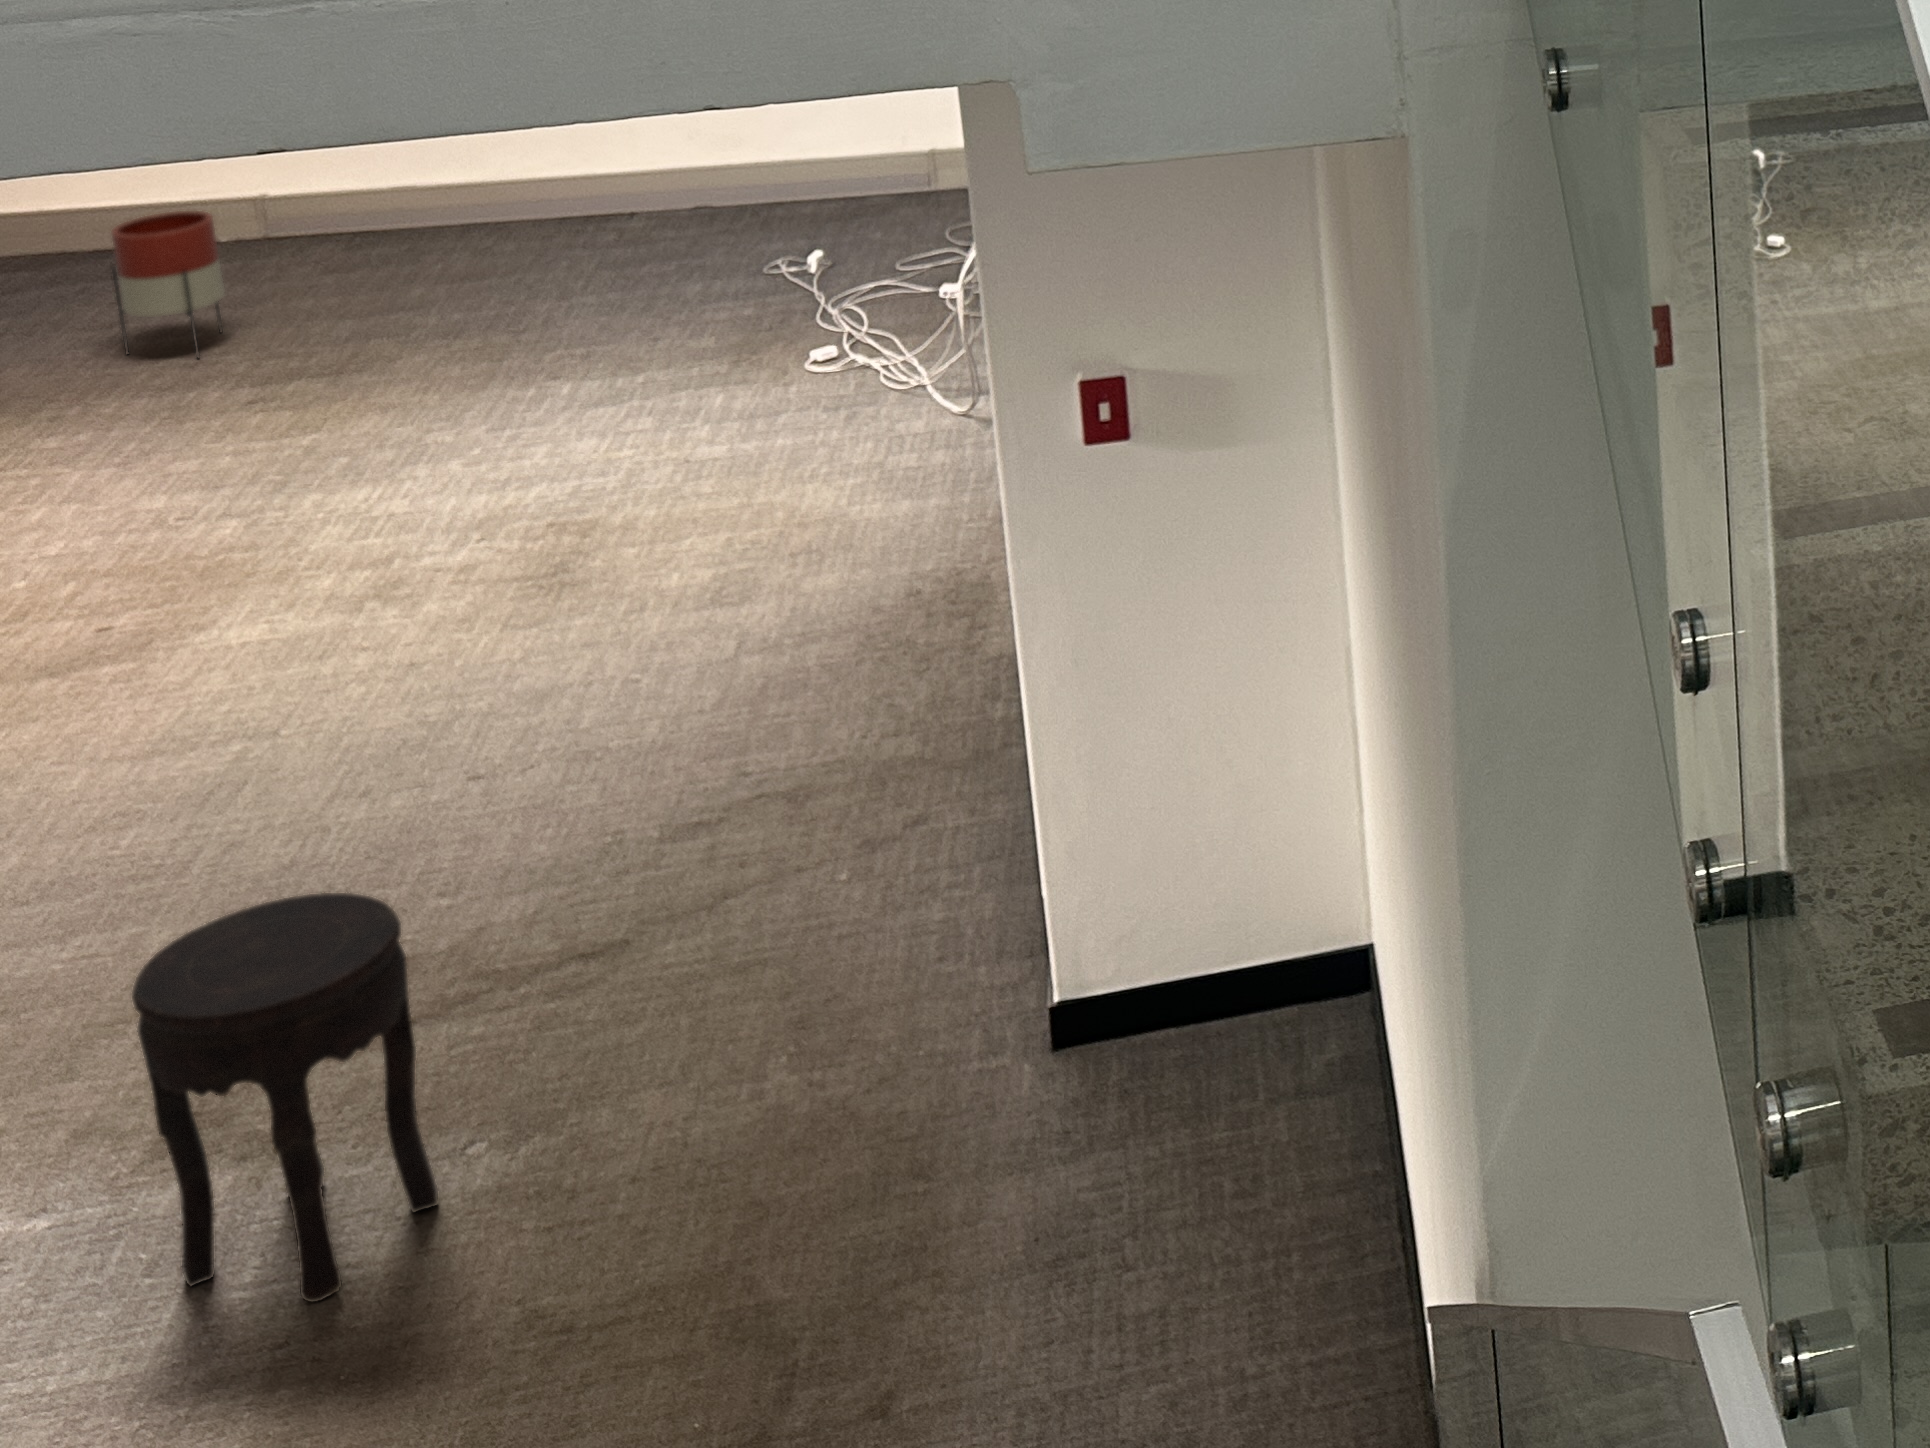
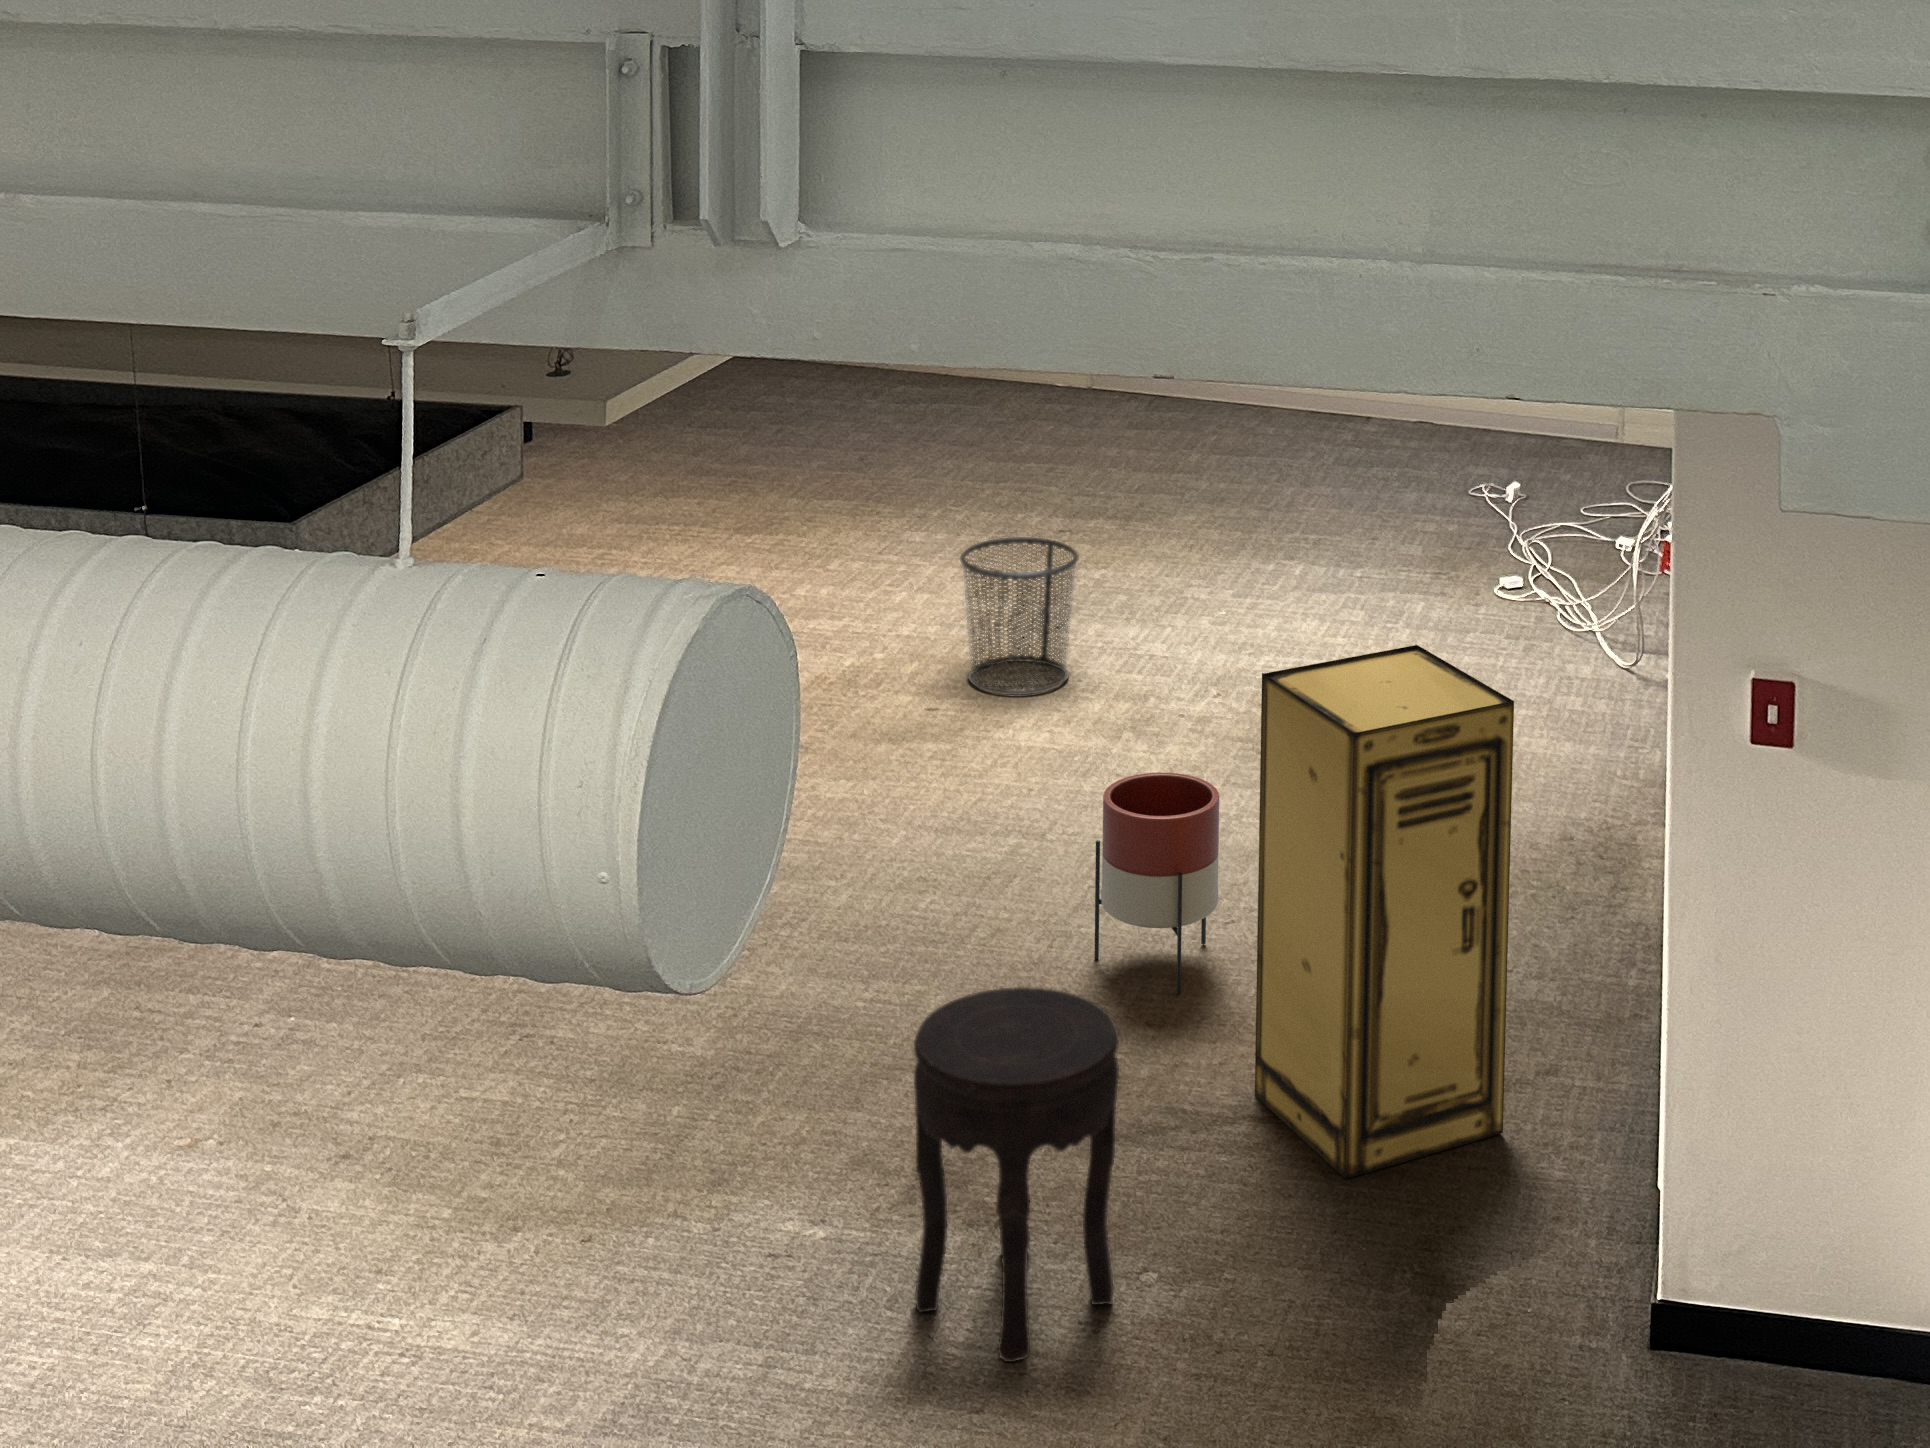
planter: present [112,211,225,356] -> present [1094,773,1219,994]
waste bin: none [110,417,282,605] -> present [960,537,1079,695]
storage cabinet: none [521,433,875,1002] -> present [1255,644,1514,1179]

